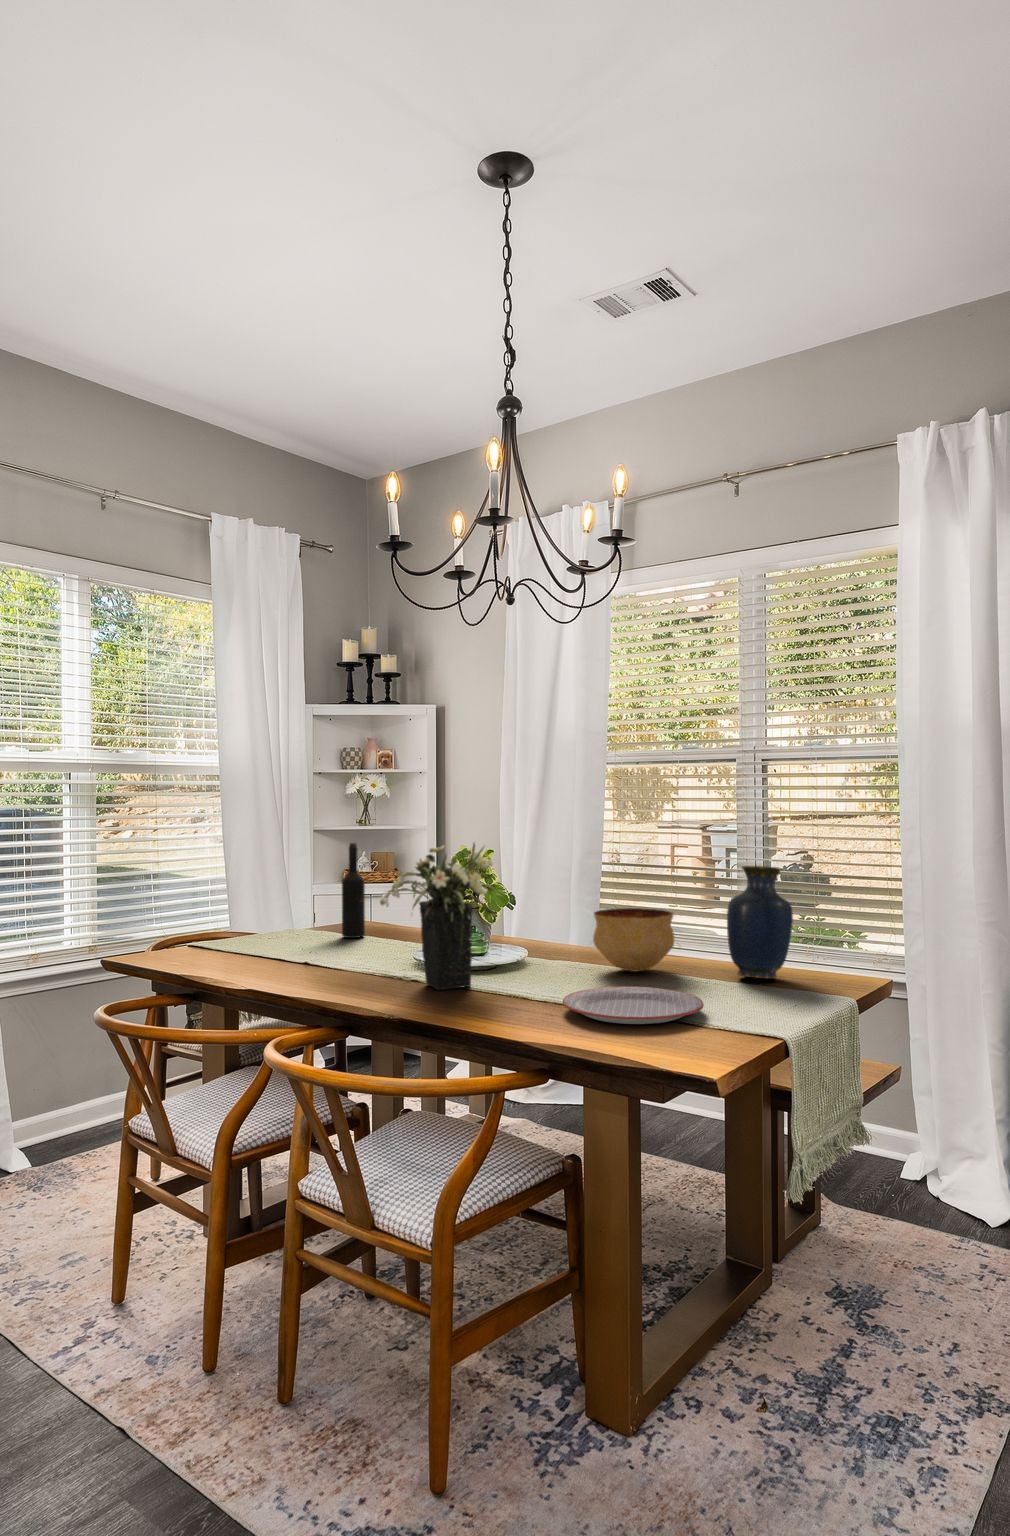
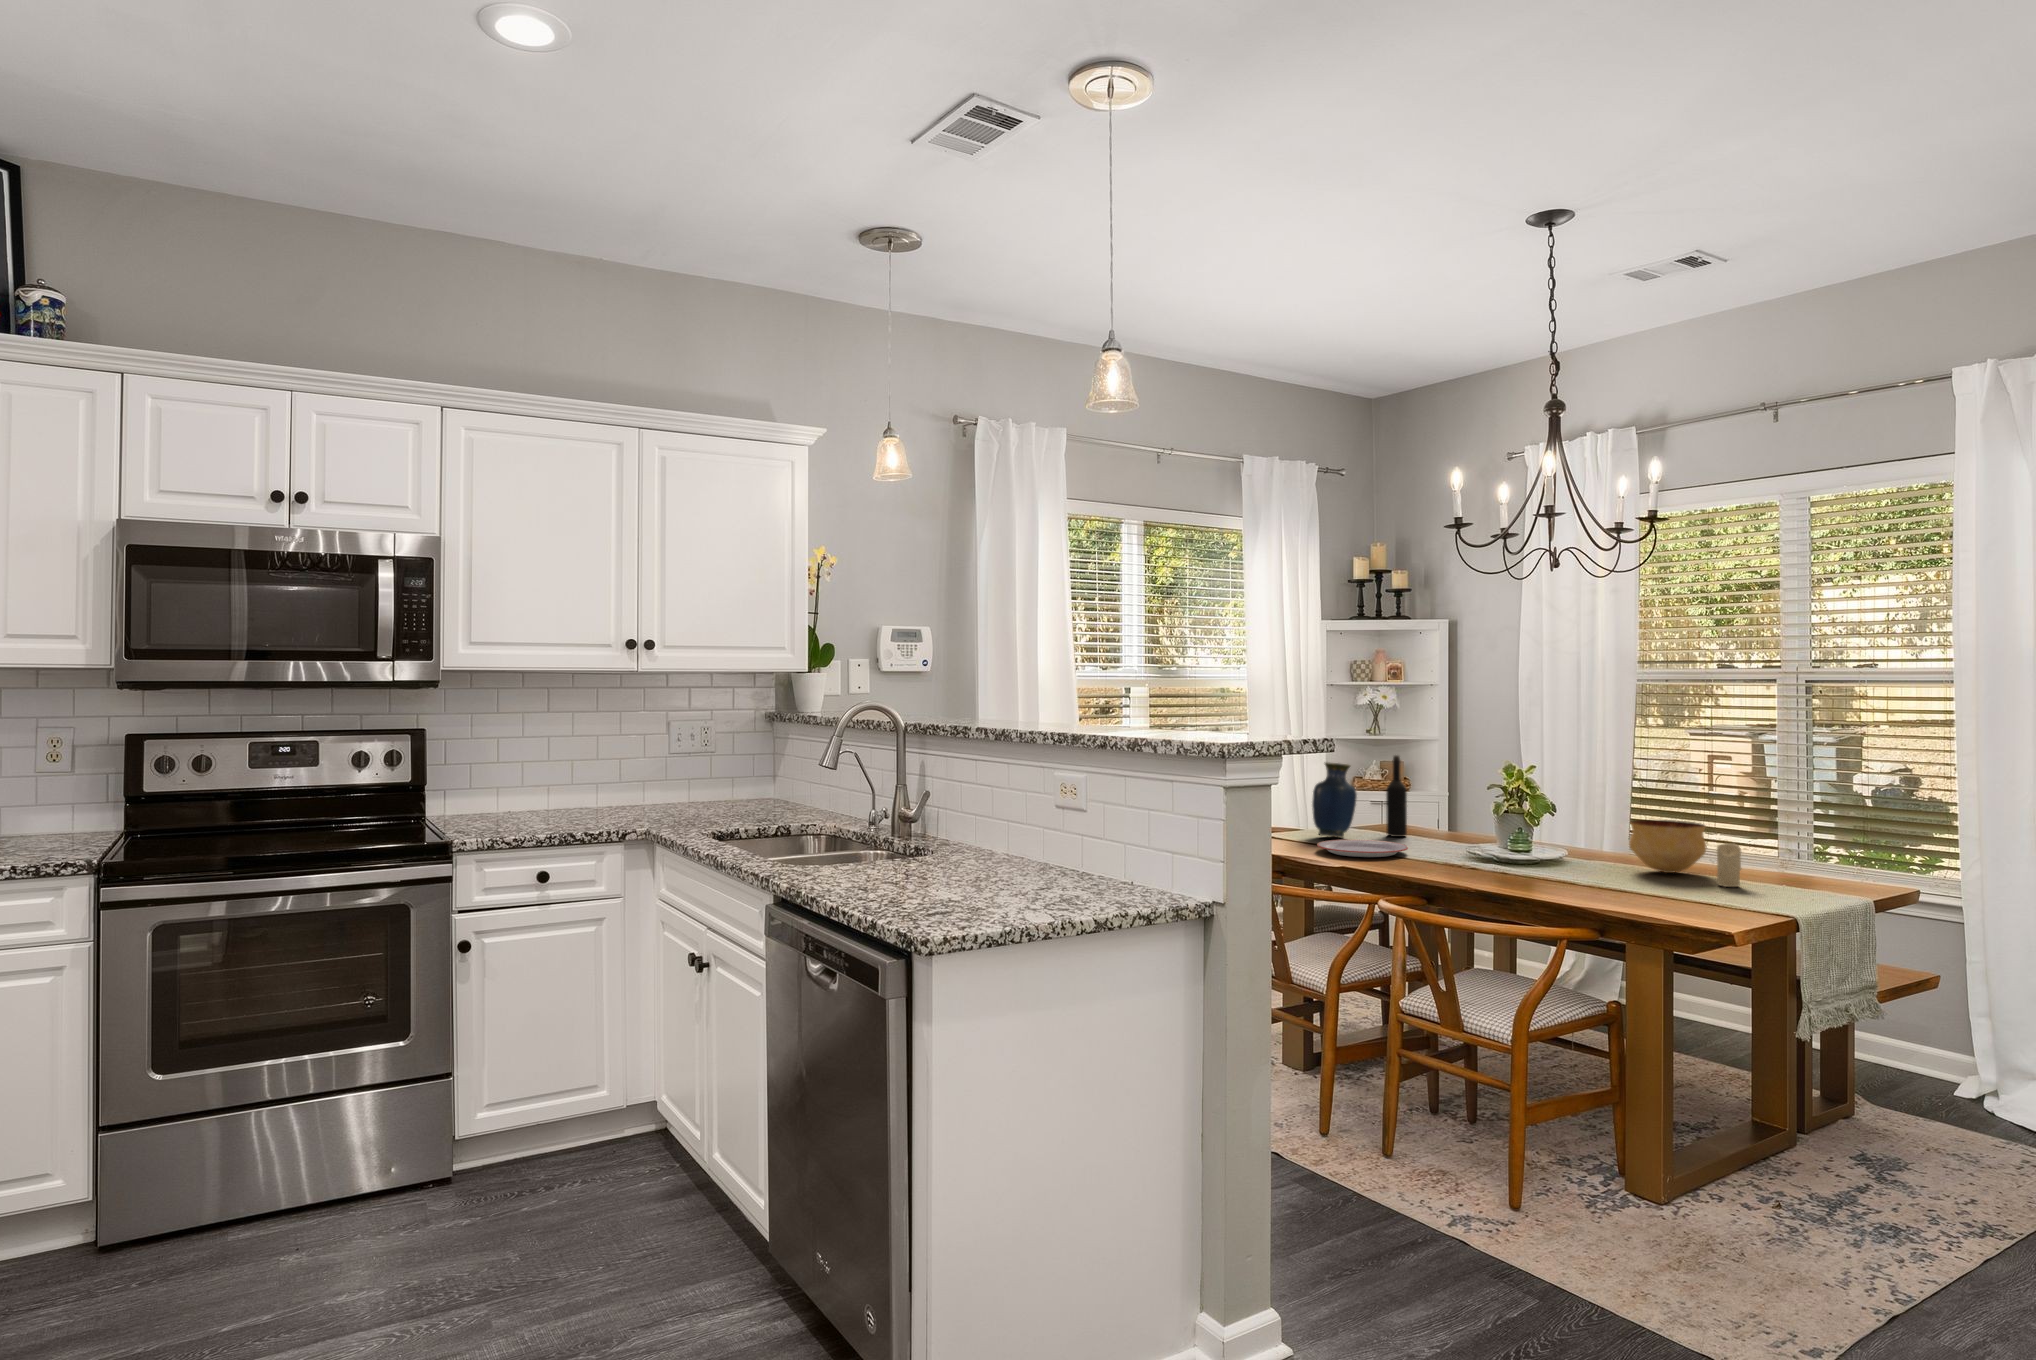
flower arrangement: present [380,843,497,990] -> none [1448,760,1547,876]
vase: present [727,866,793,979] -> present [1312,763,1357,838]
candle: none [686,935,712,989] -> present [1717,843,1741,887]
plate: present [563,987,704,1024] -> present [1317,840,1408,857]

